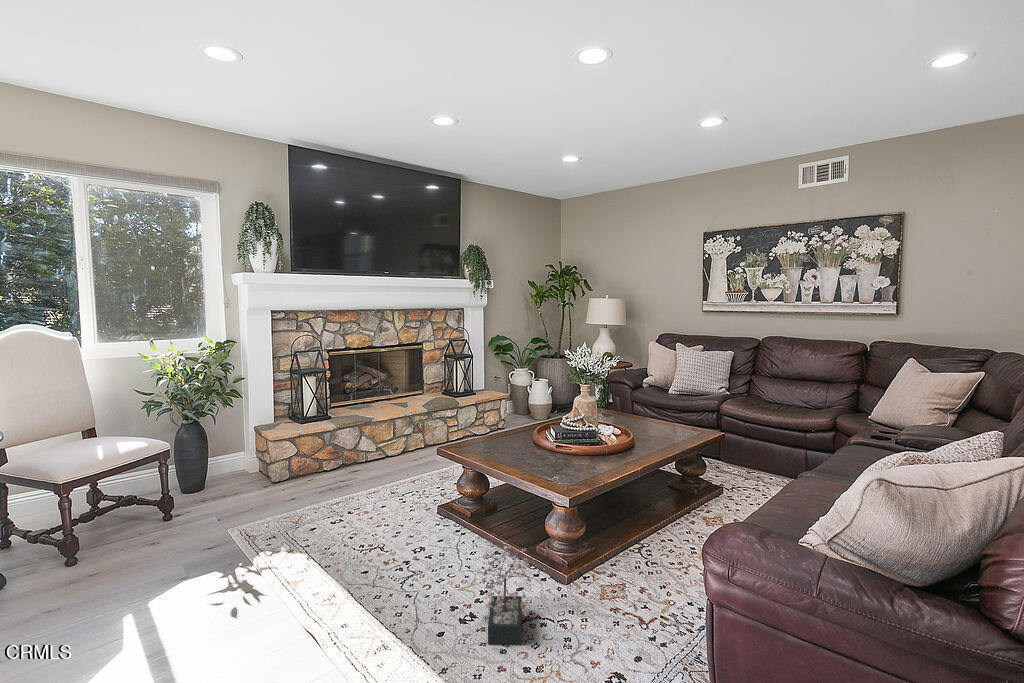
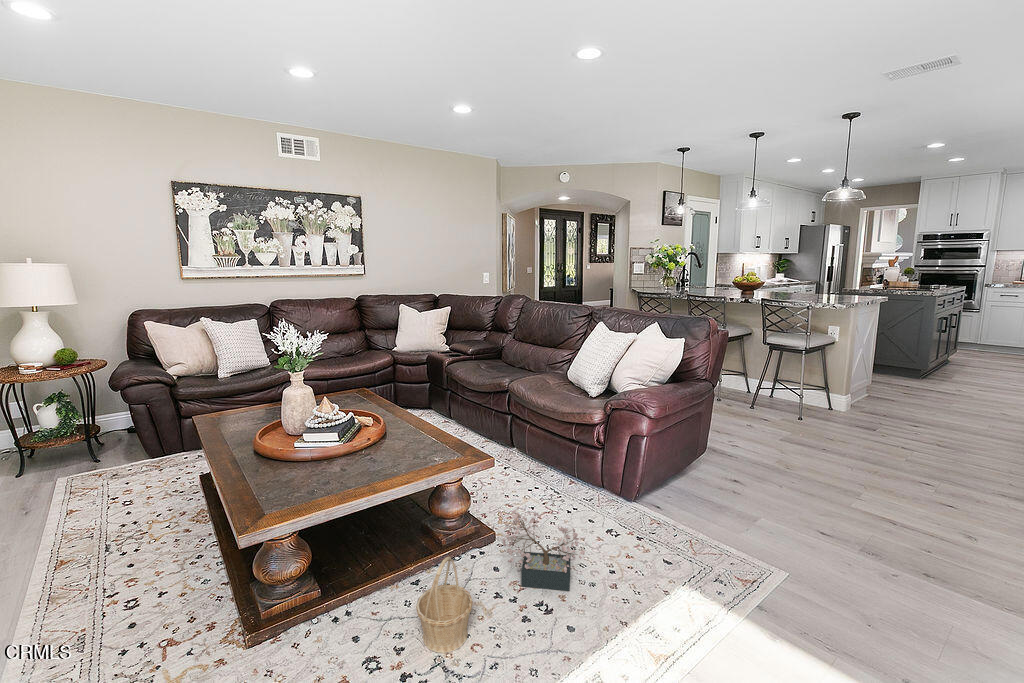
basket: none [413,522,454,590] -> present [416,557,473,653]

